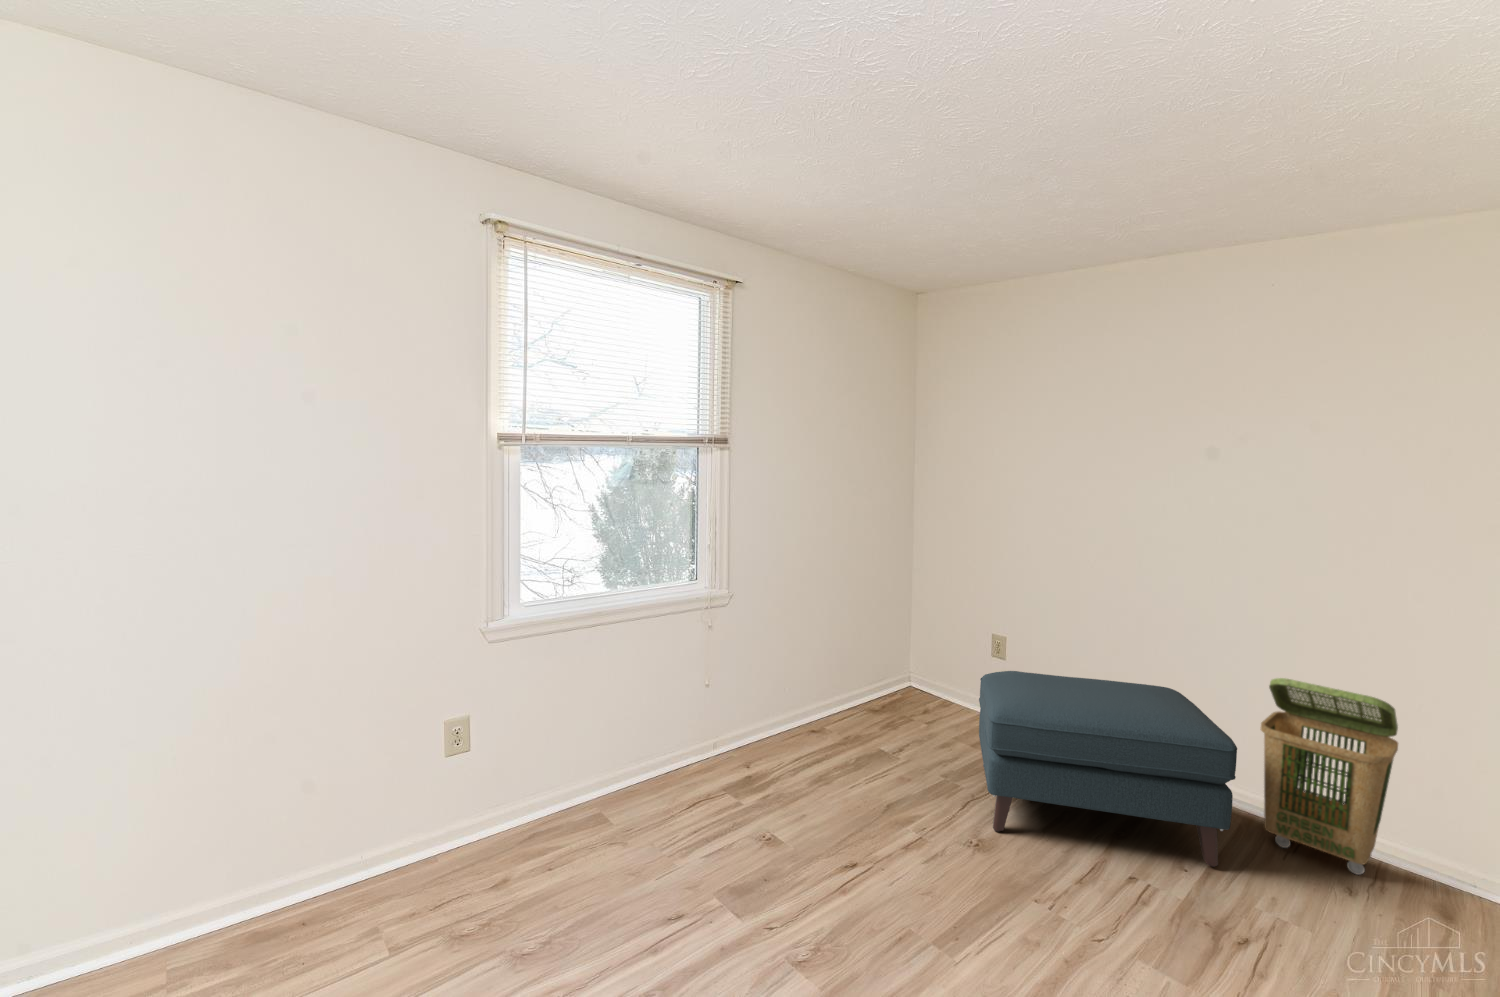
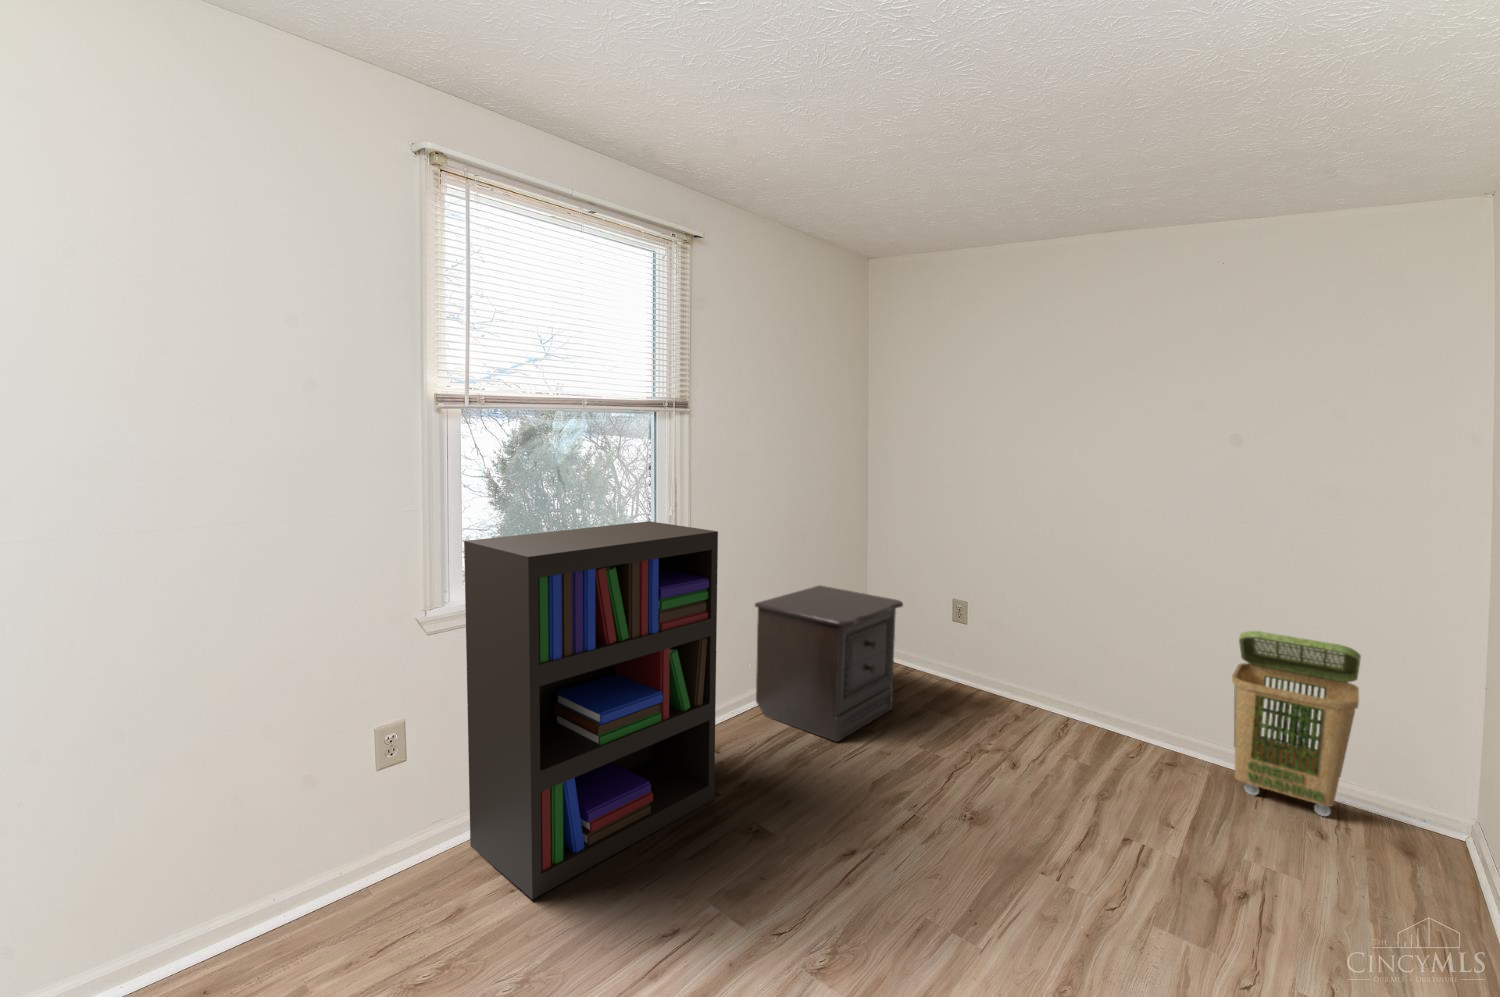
bookshelf: none [517,548,744,878] -> present [464,521,718,900]
nightstand: none [790,614,935,764] -> present [755,586,903,742]
ottoman: present [979,671,1237,867] -> none [953,637,1222,821]

